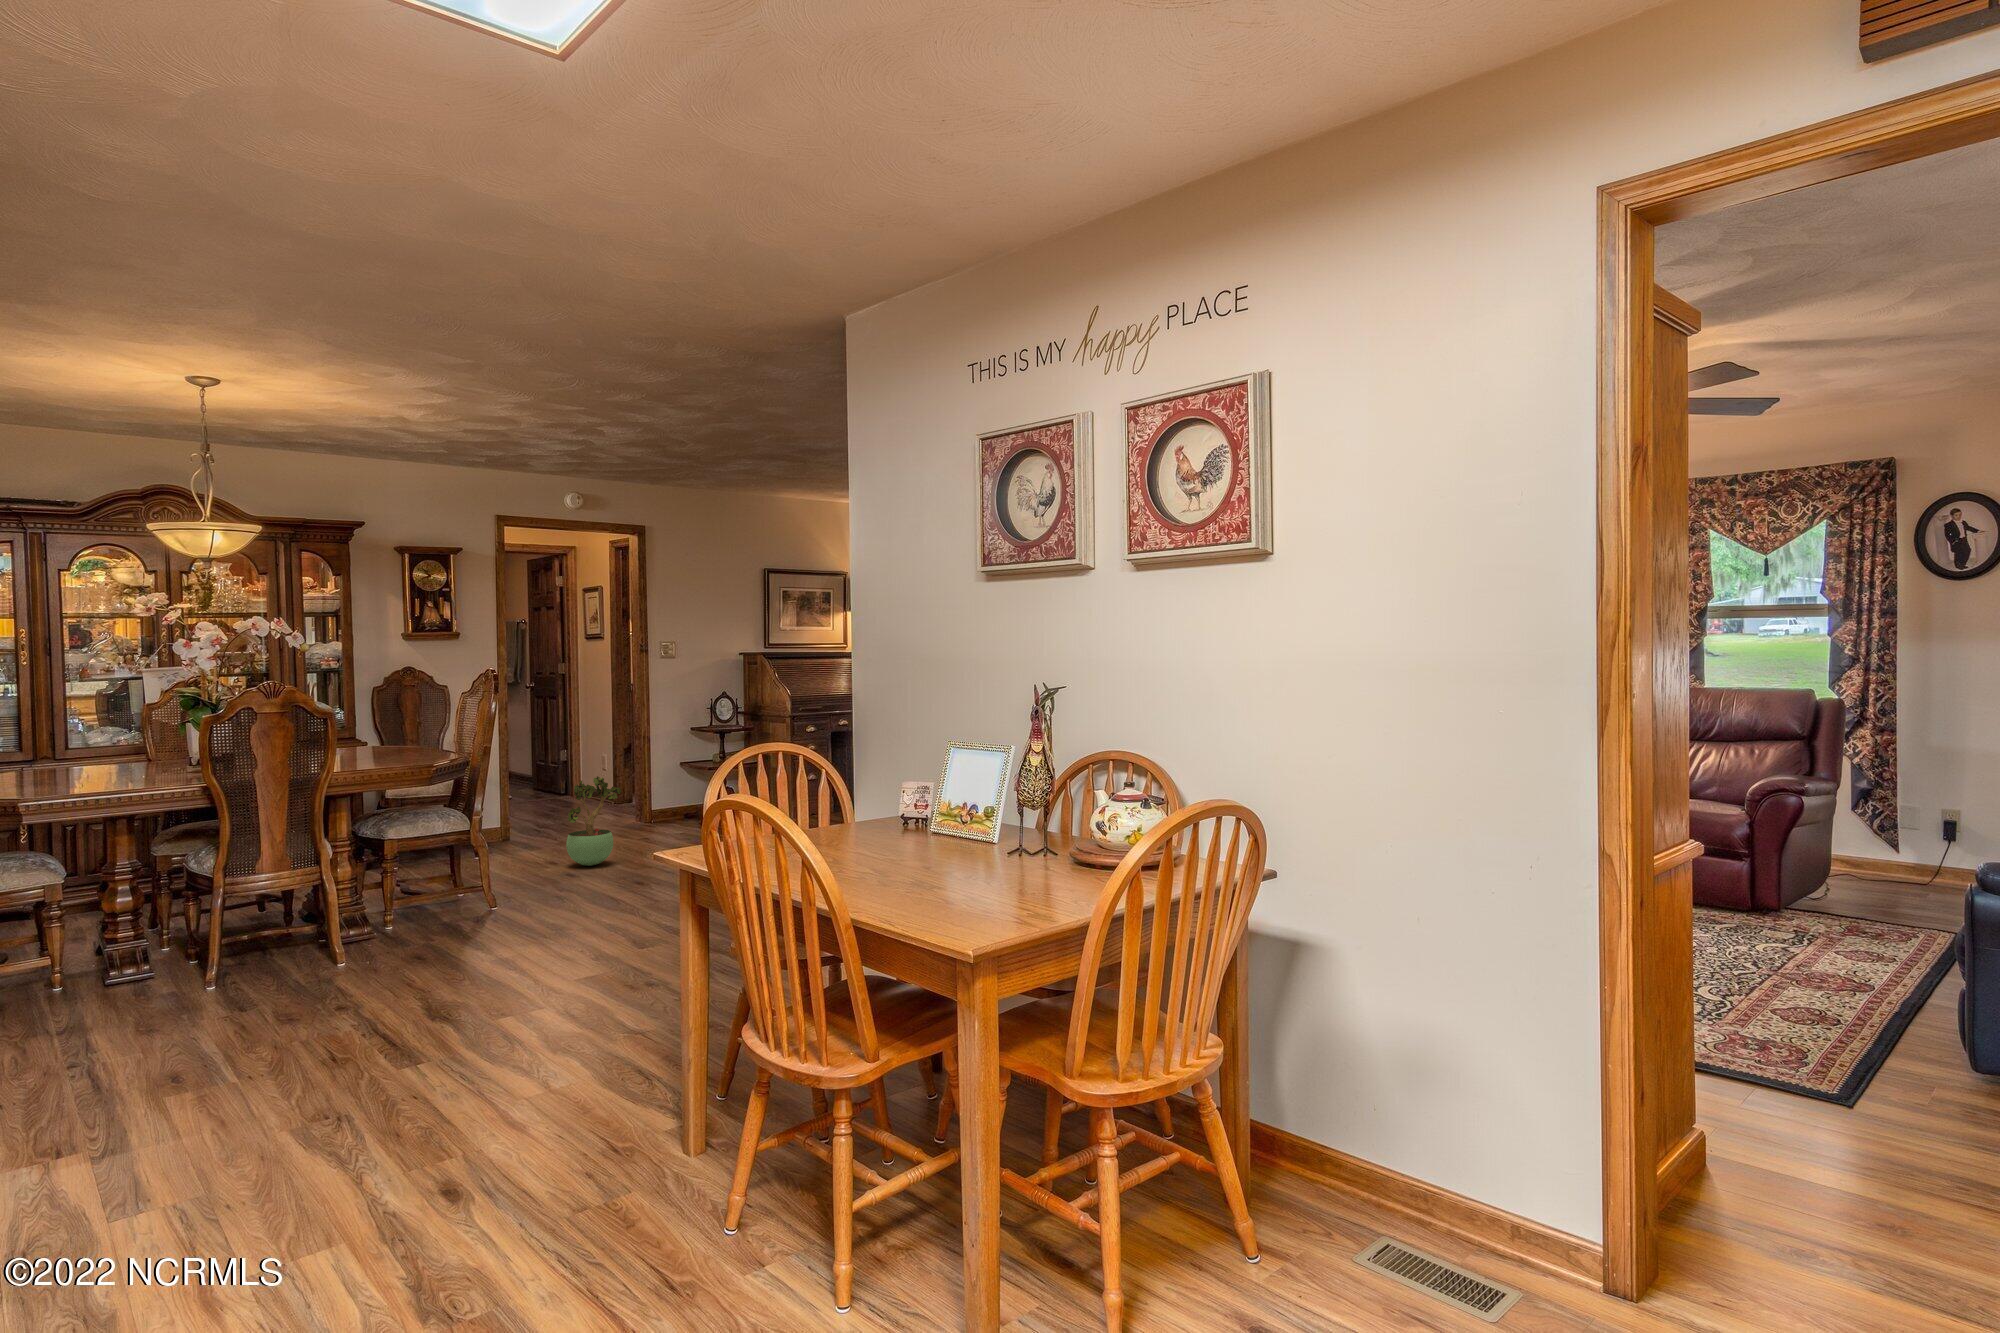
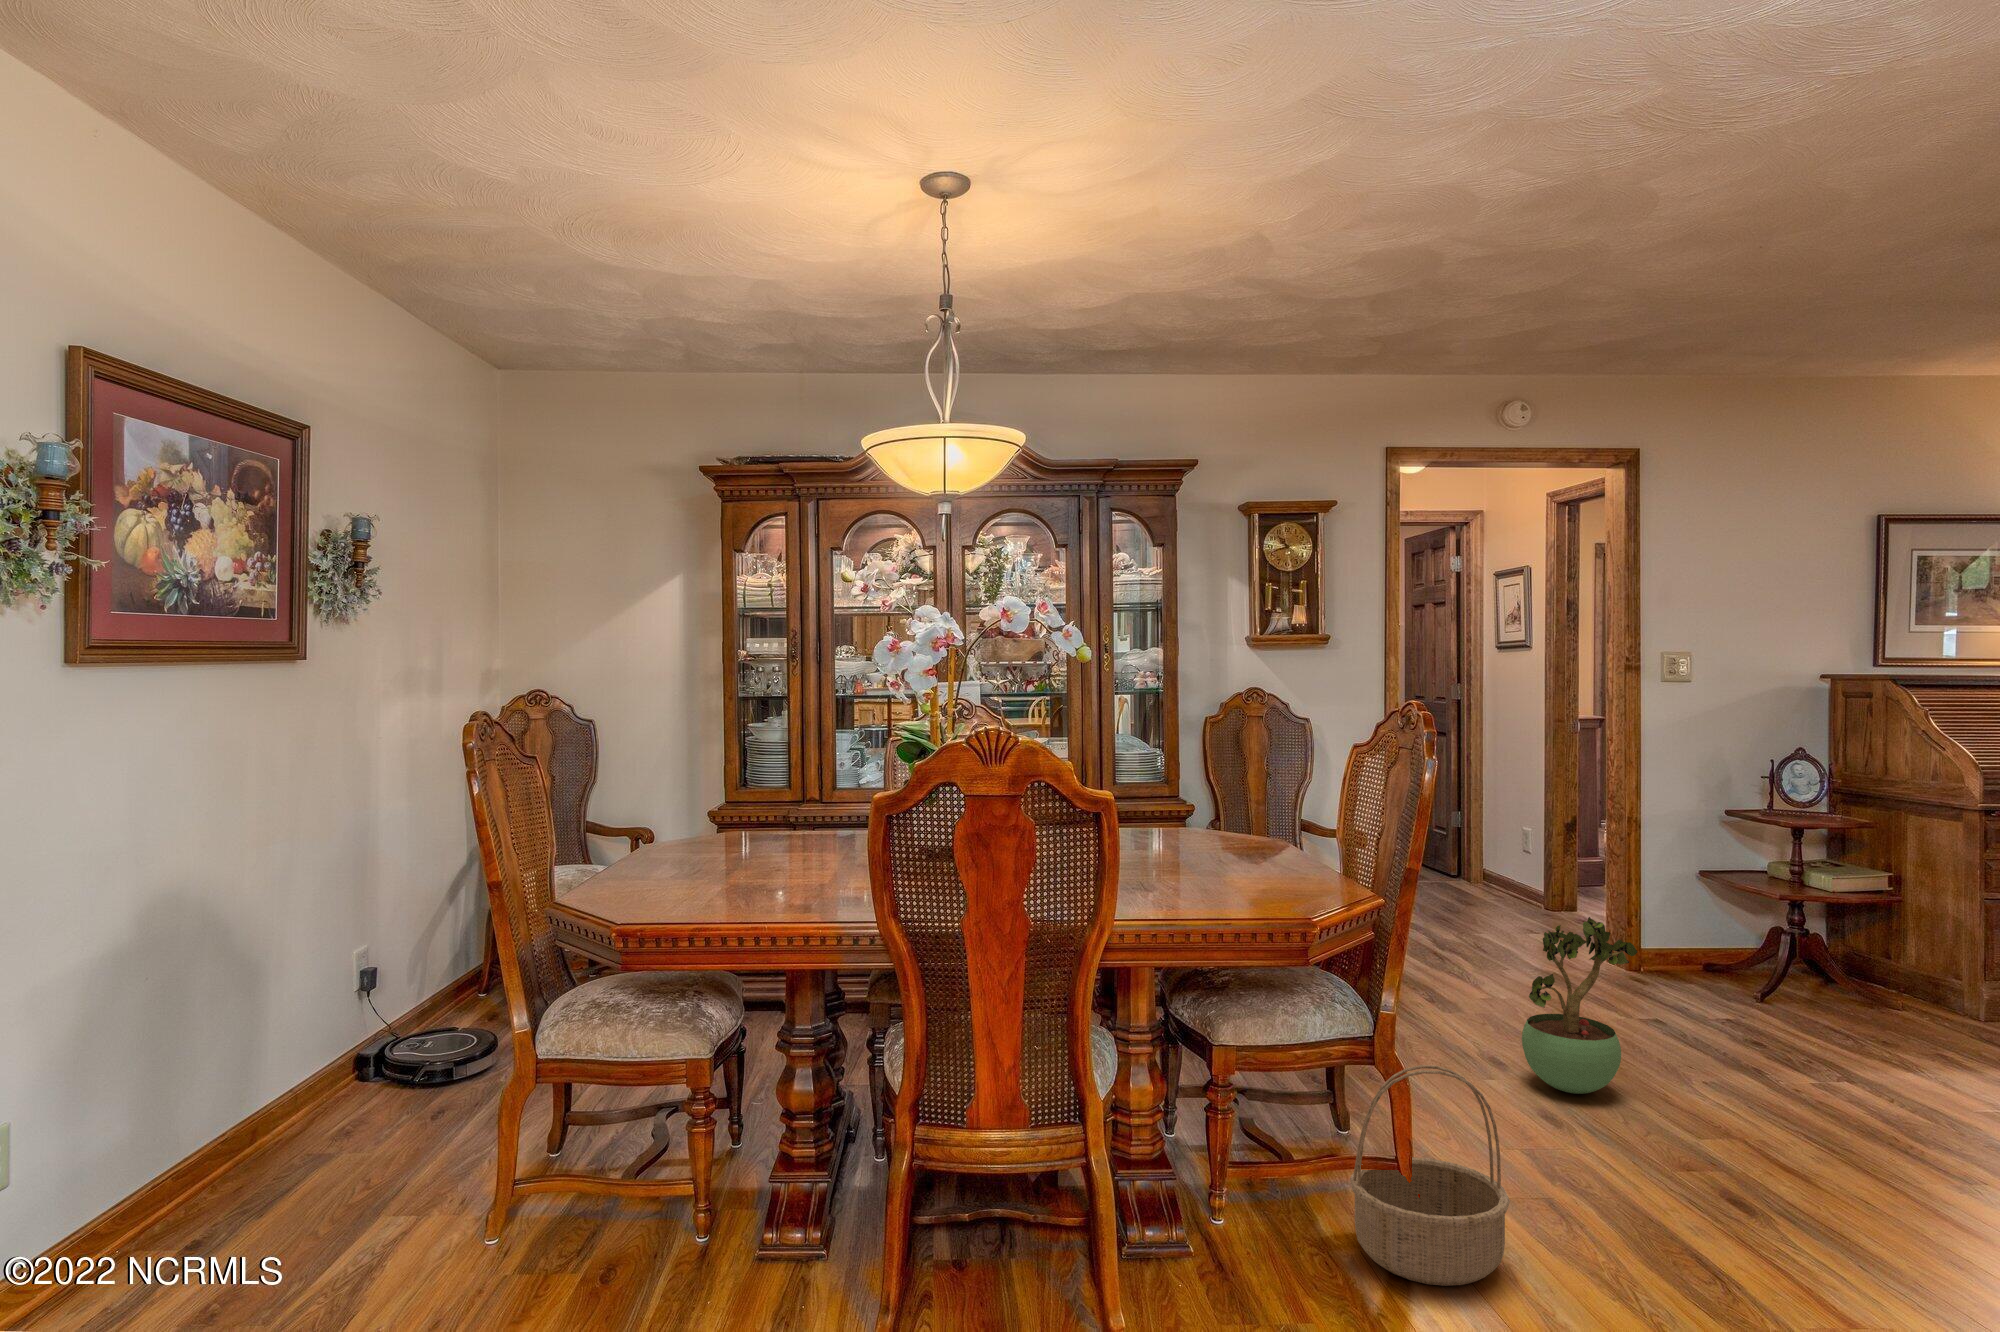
basket: none [463,827,536,920] -> present [1350,1065,1510,1286]

